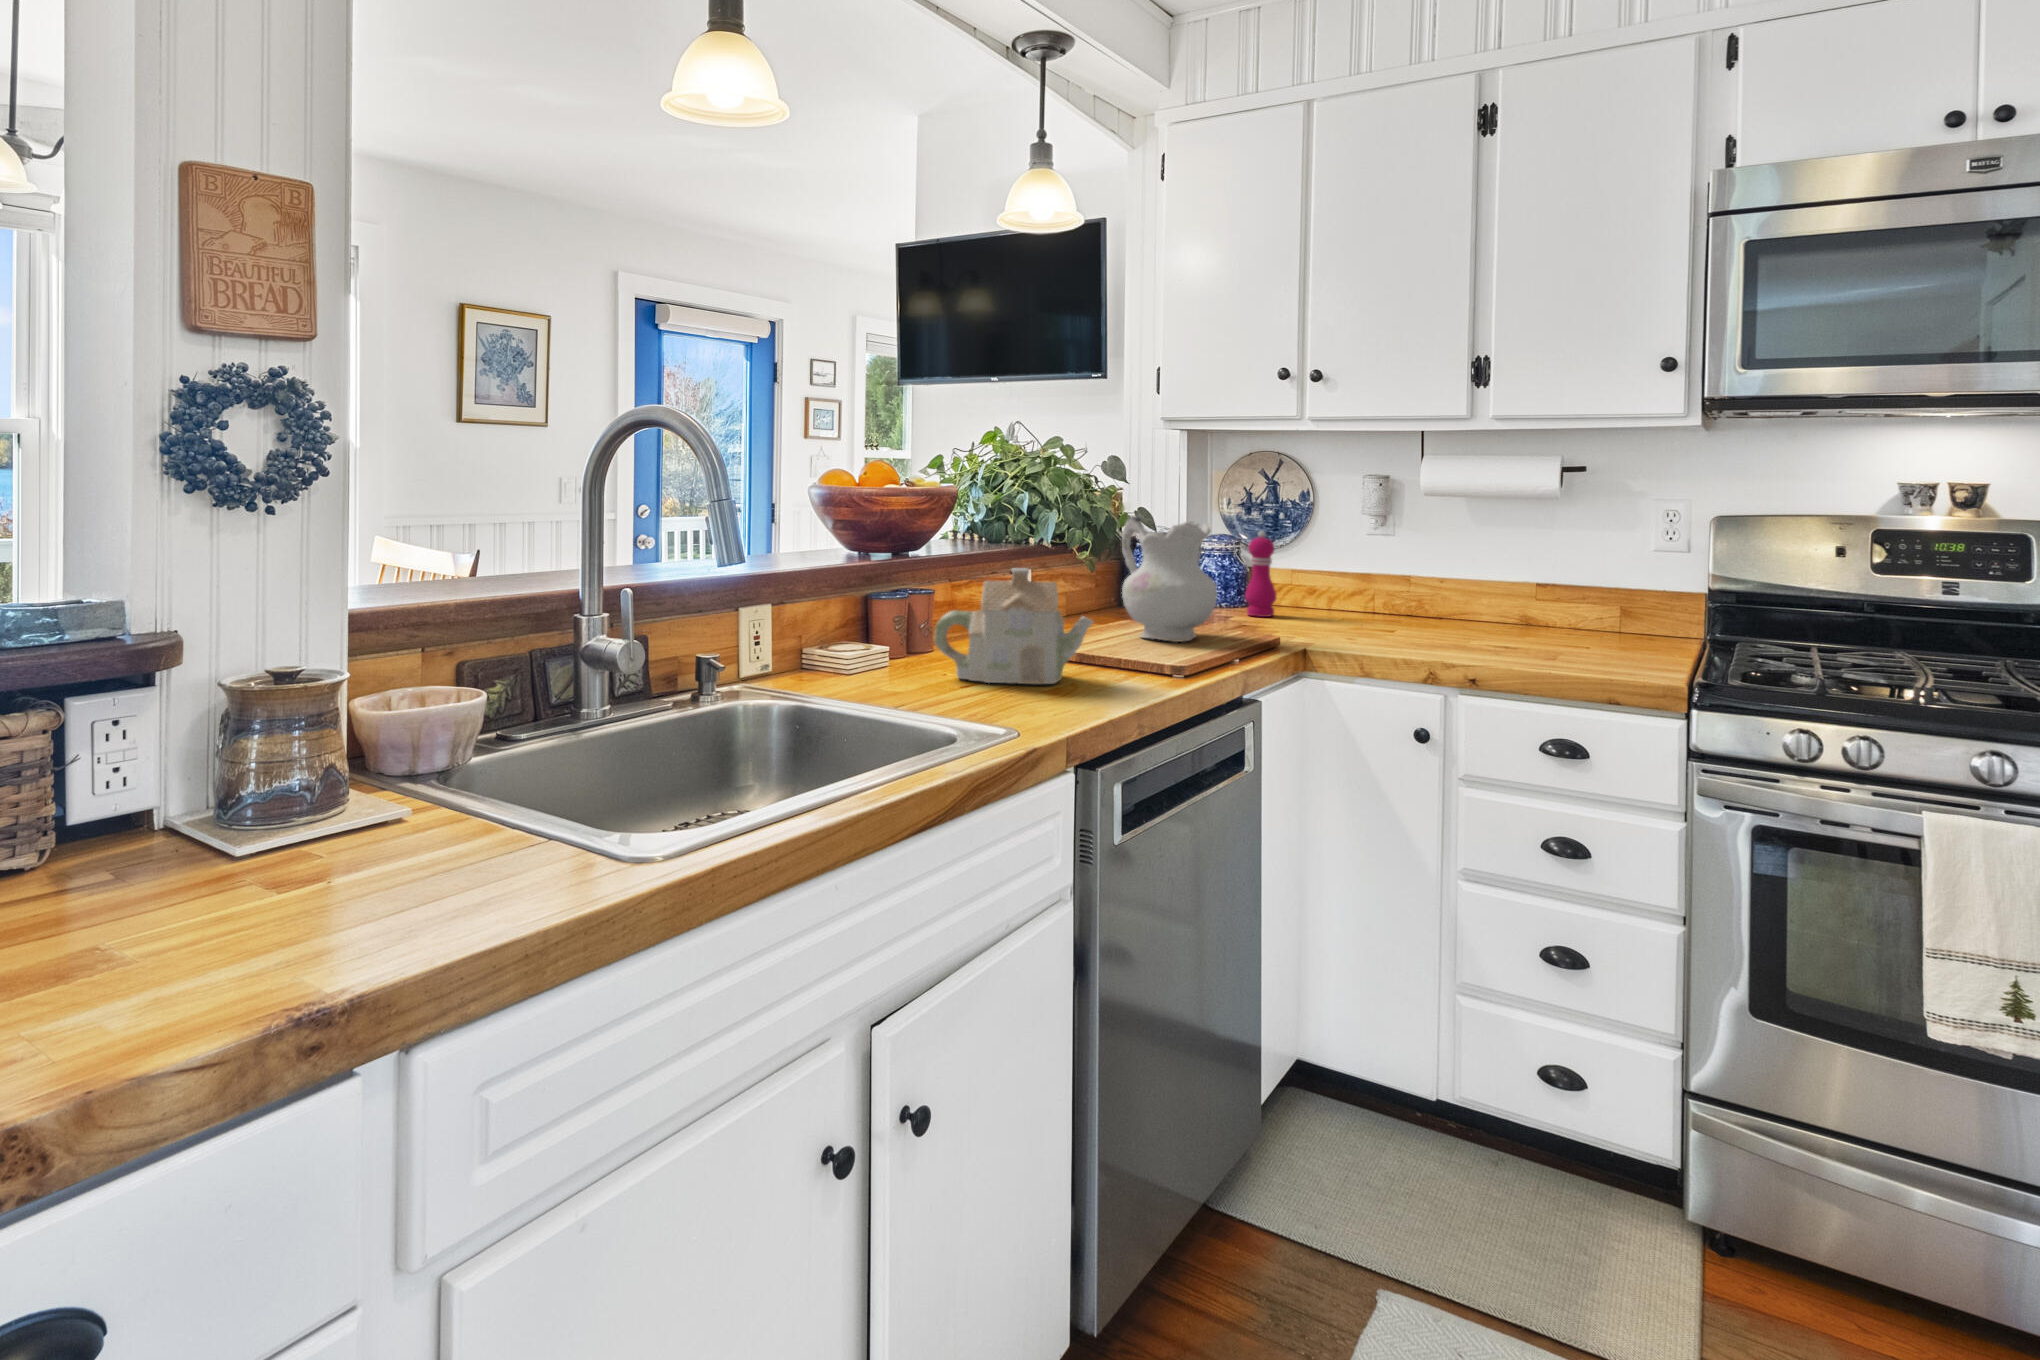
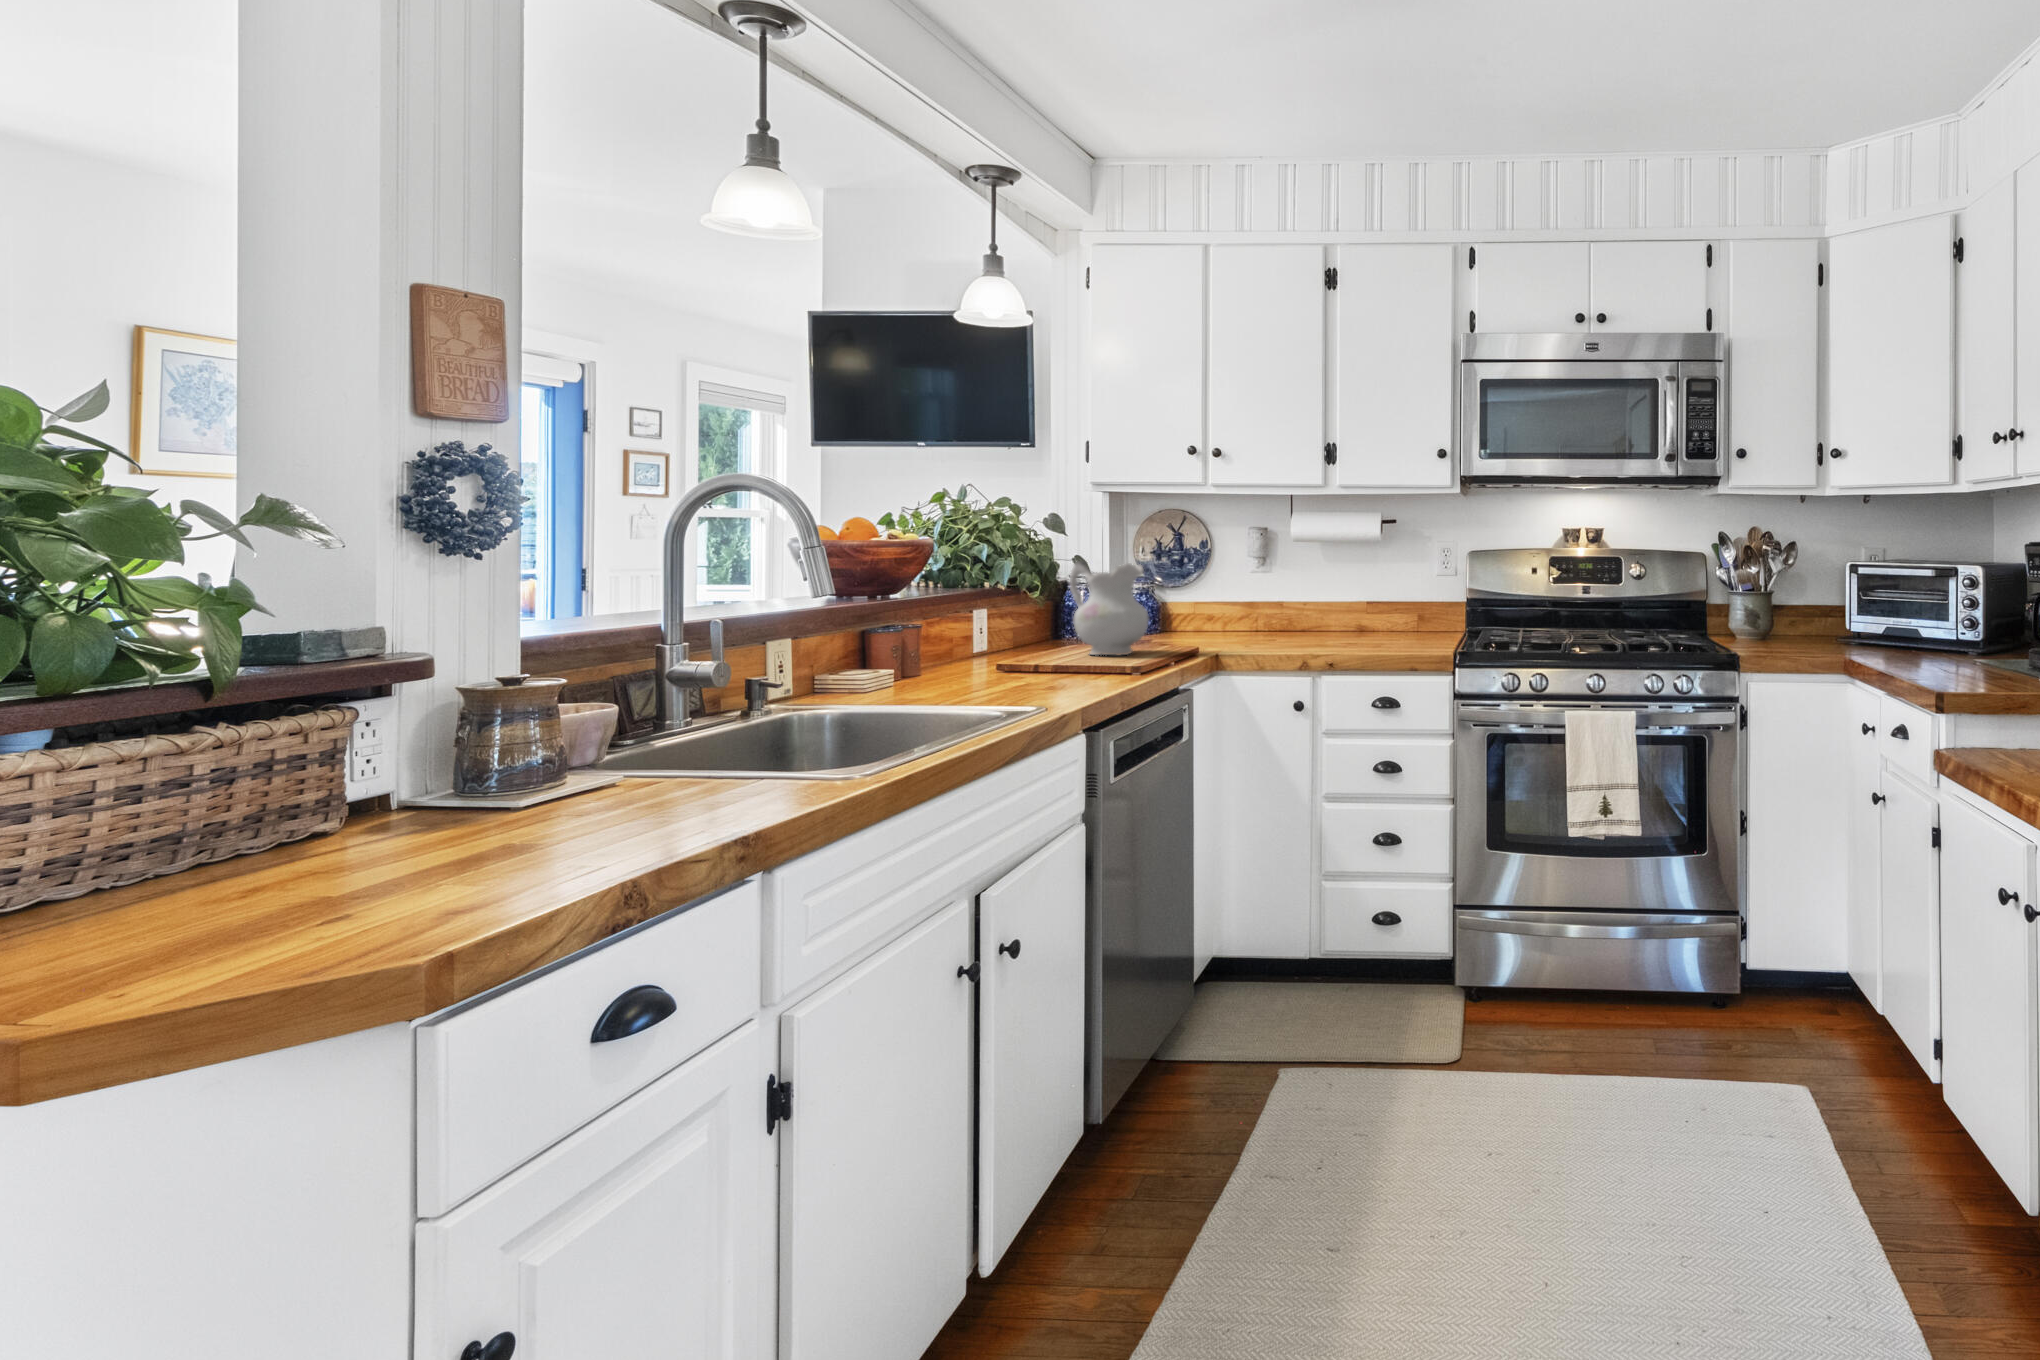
pepper mill: present [1245,531,1276,617] -> none [1159,572,1183,639]
teapot: present [934,568,1093,684] -> none [951,597,1078,684]

